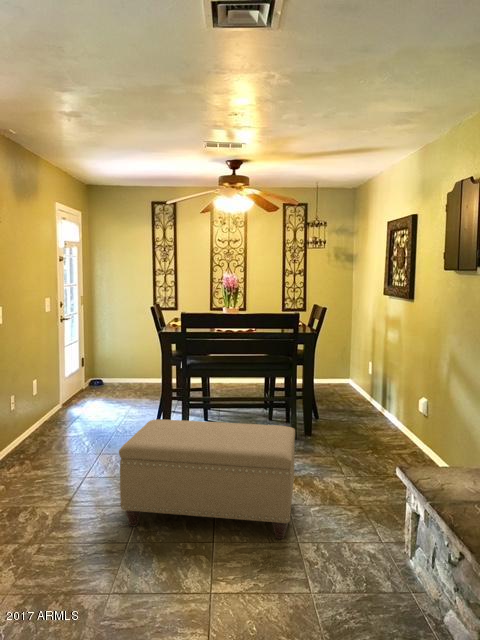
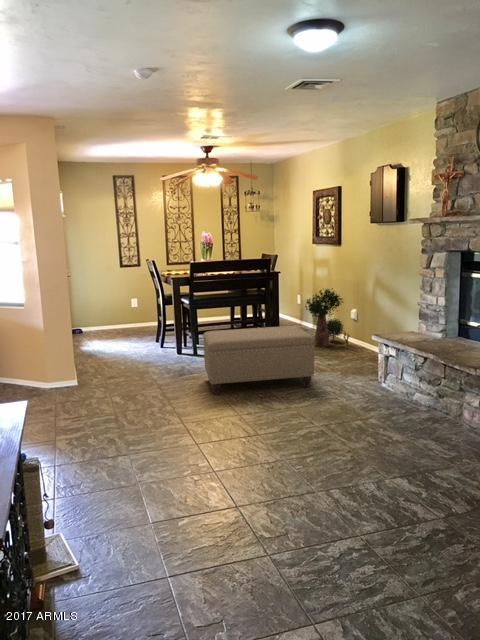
potted plant: none [349,362,413,454] -> present [305,288,350,347]

